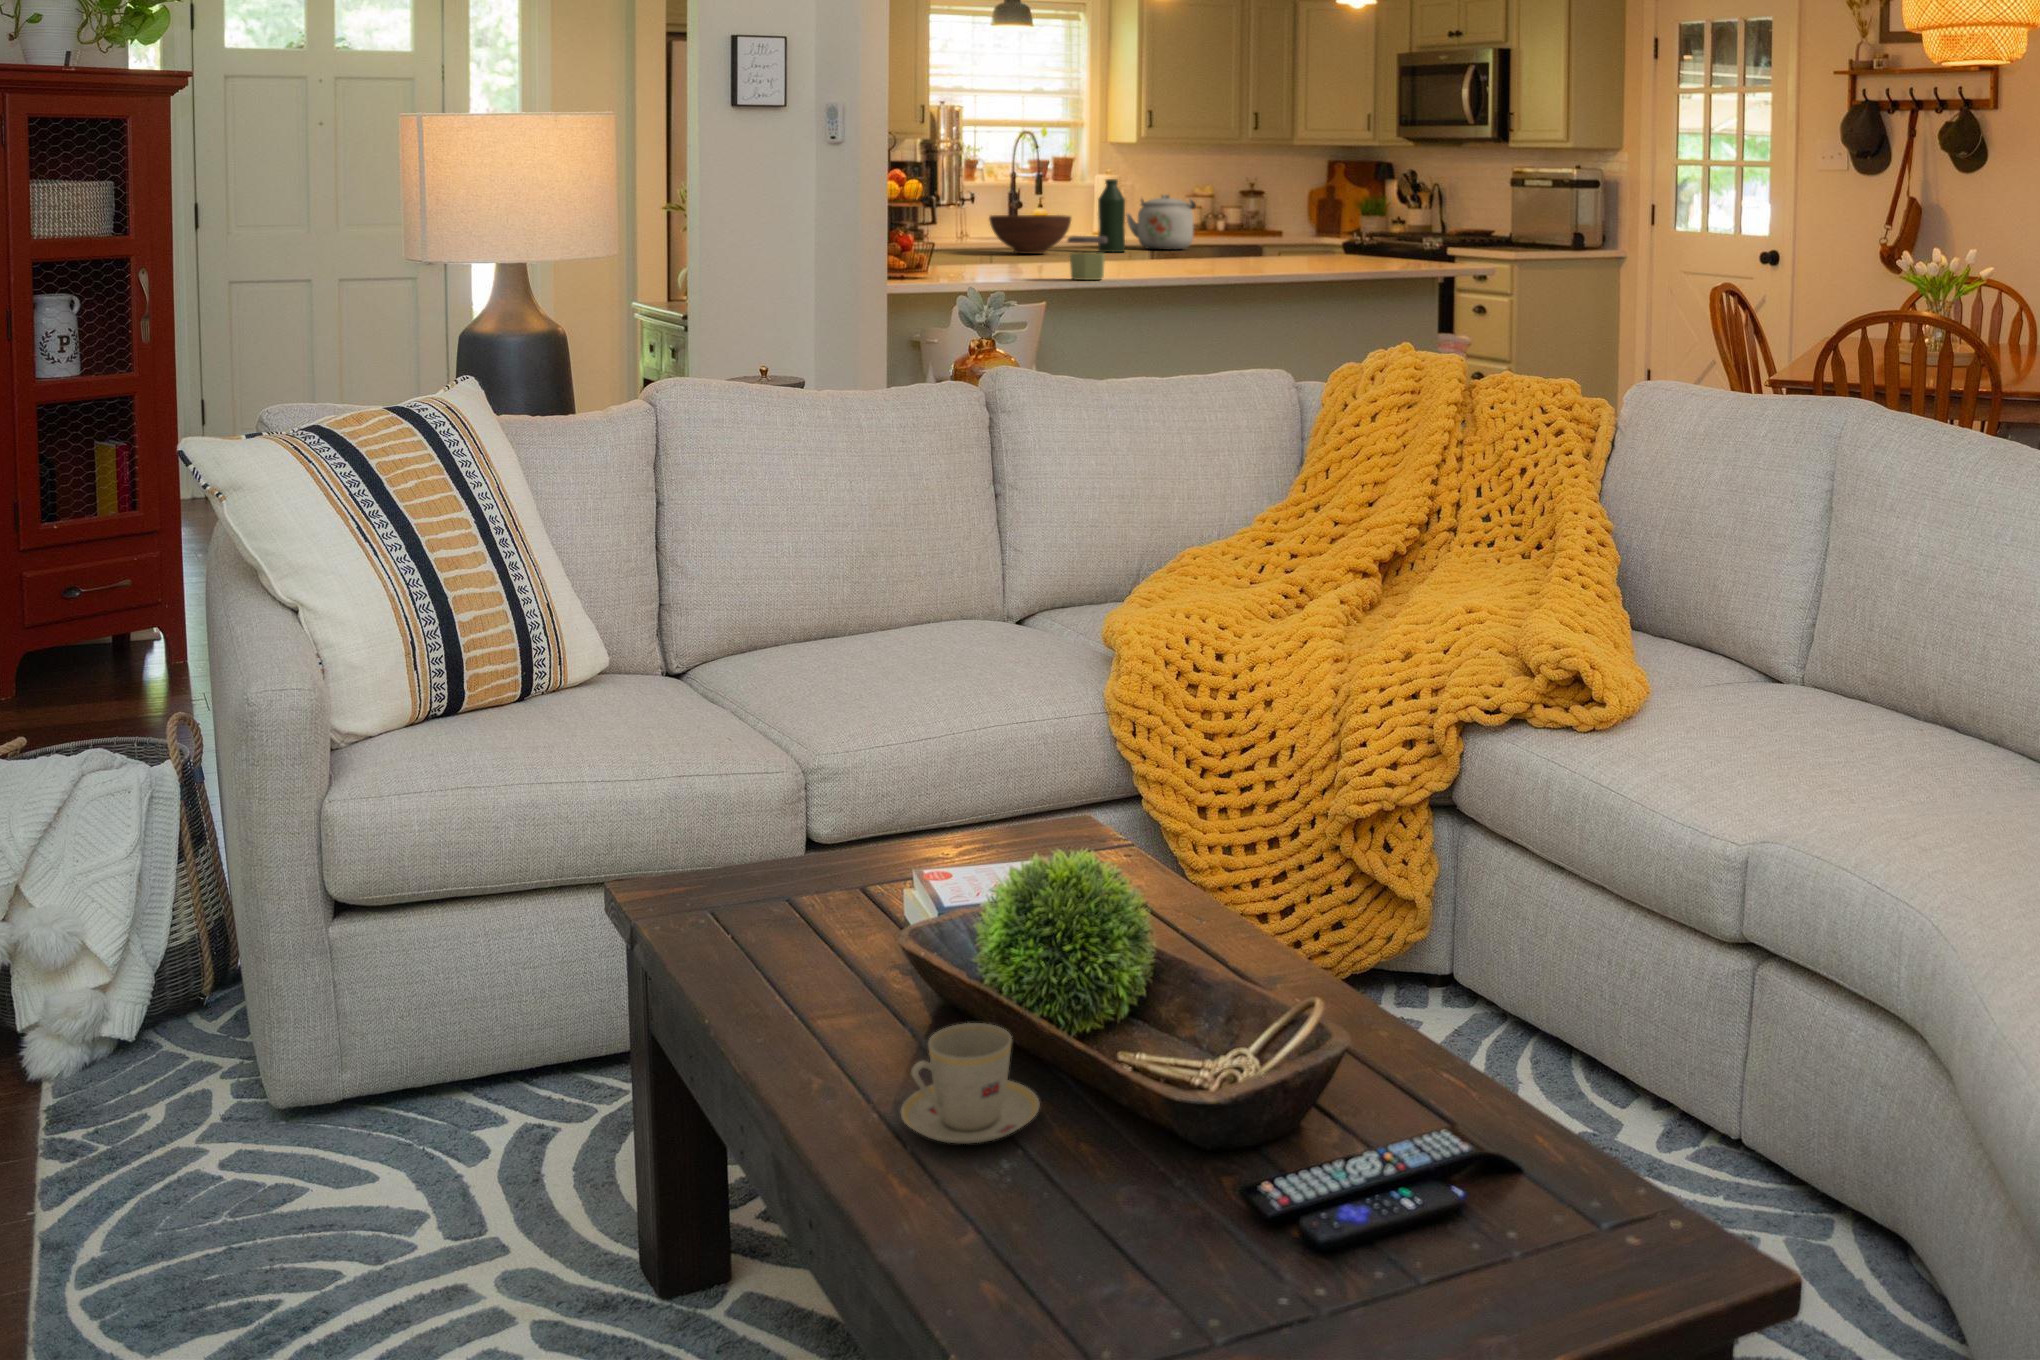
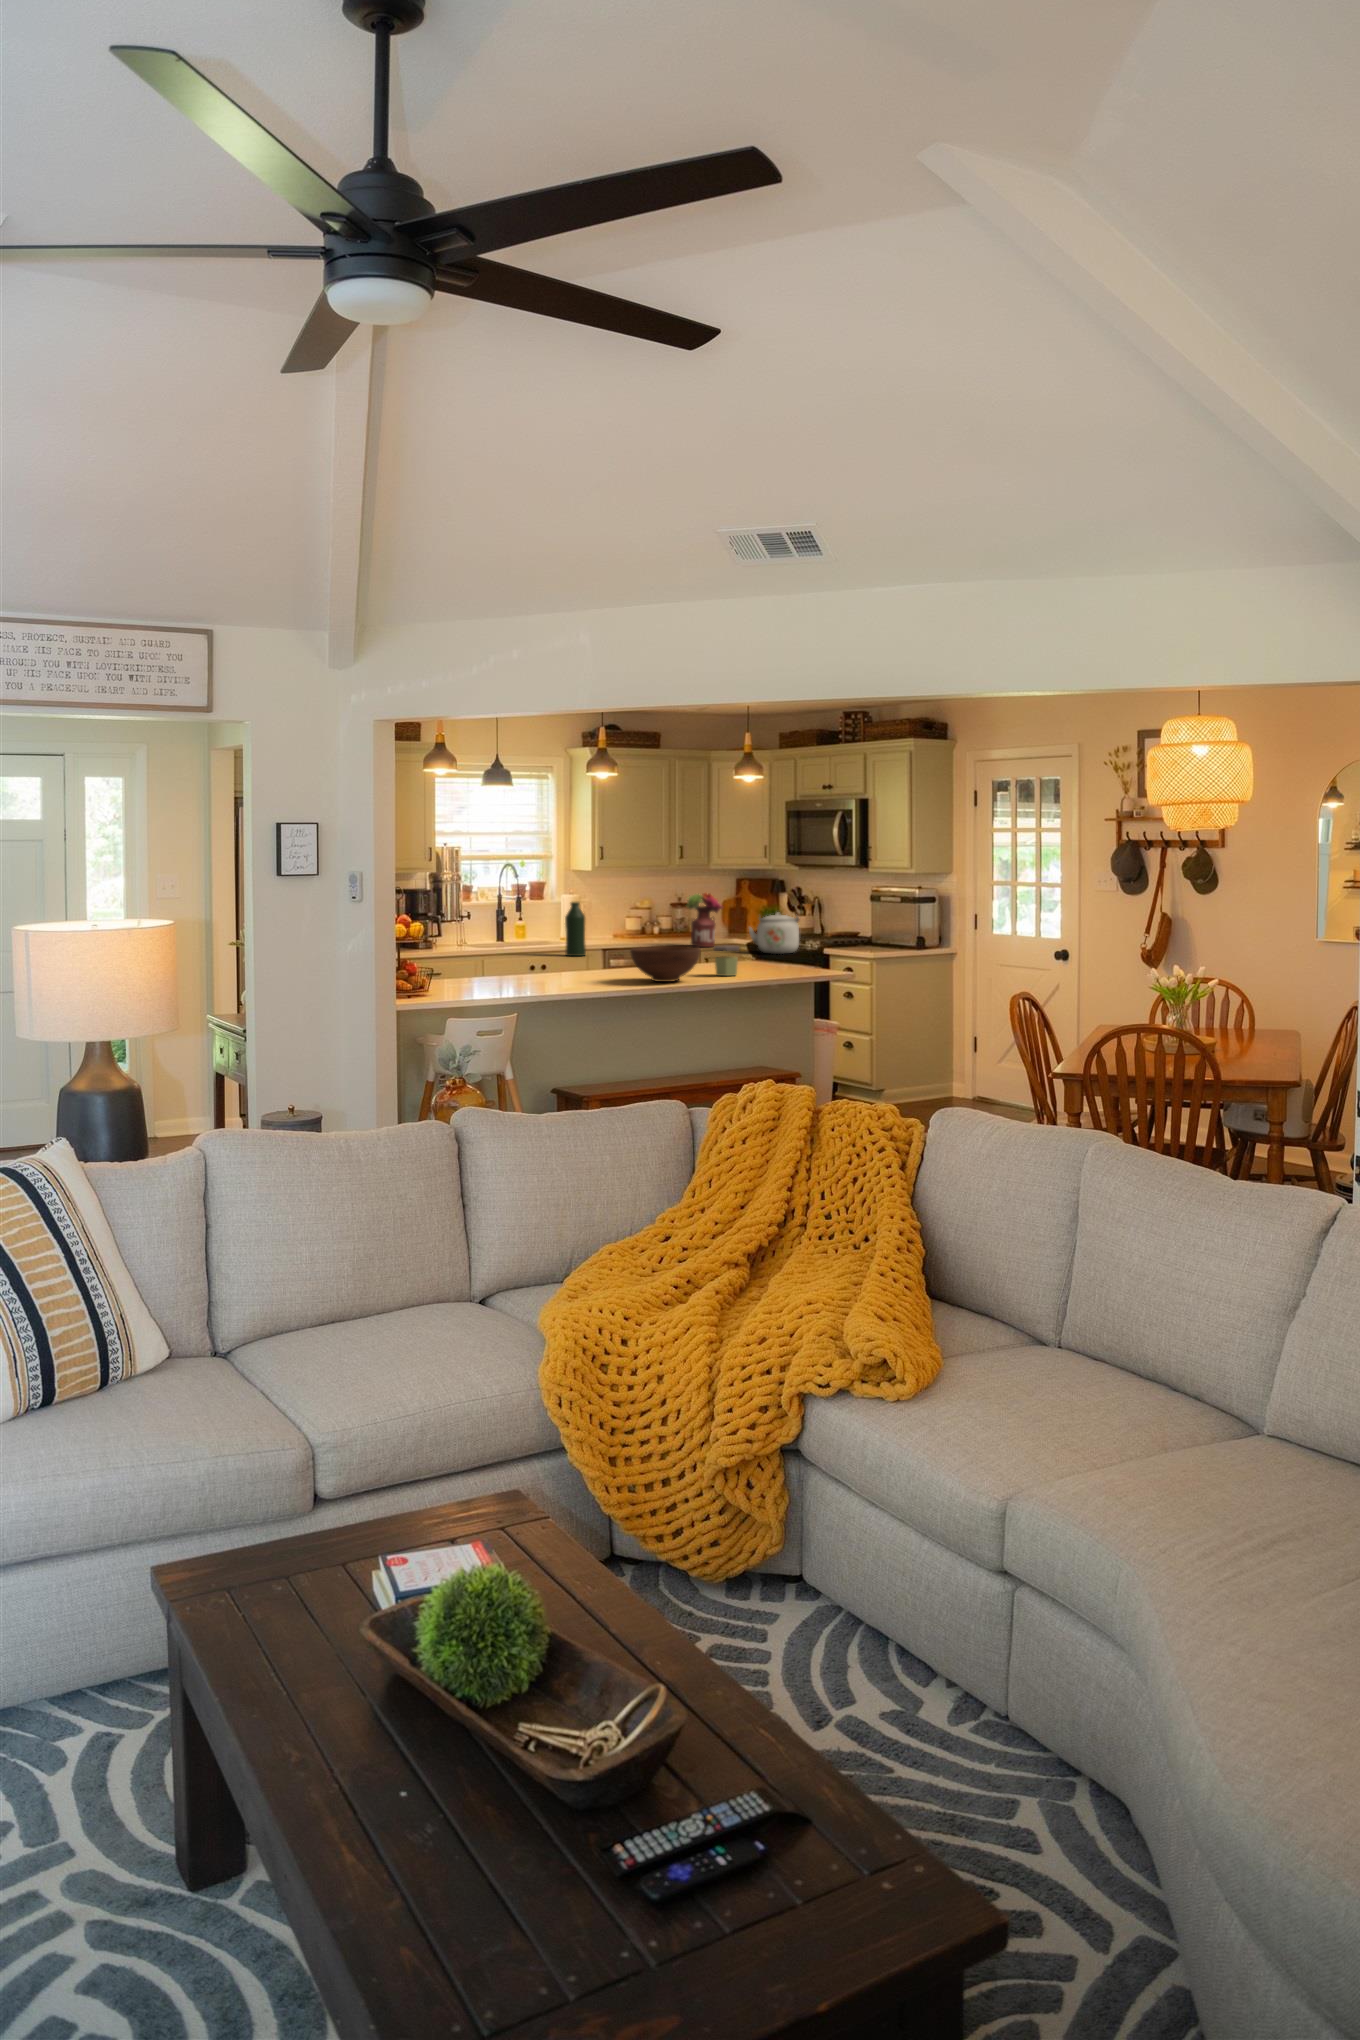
flower arrangement: none [1259,173,1310,247] -> present [687,893,722,947]
kettle: present [1126,194,1196,249] -> present [749,912,799,954]
fruit bowl: present [989,215,1071,254] -> present [630,946,701,982]
jar: present [1068,236,1107,280] -> present [714,946,739,976]
teacup: present [901,1023,1040,1144] -> none [353,1713,458,1815]

